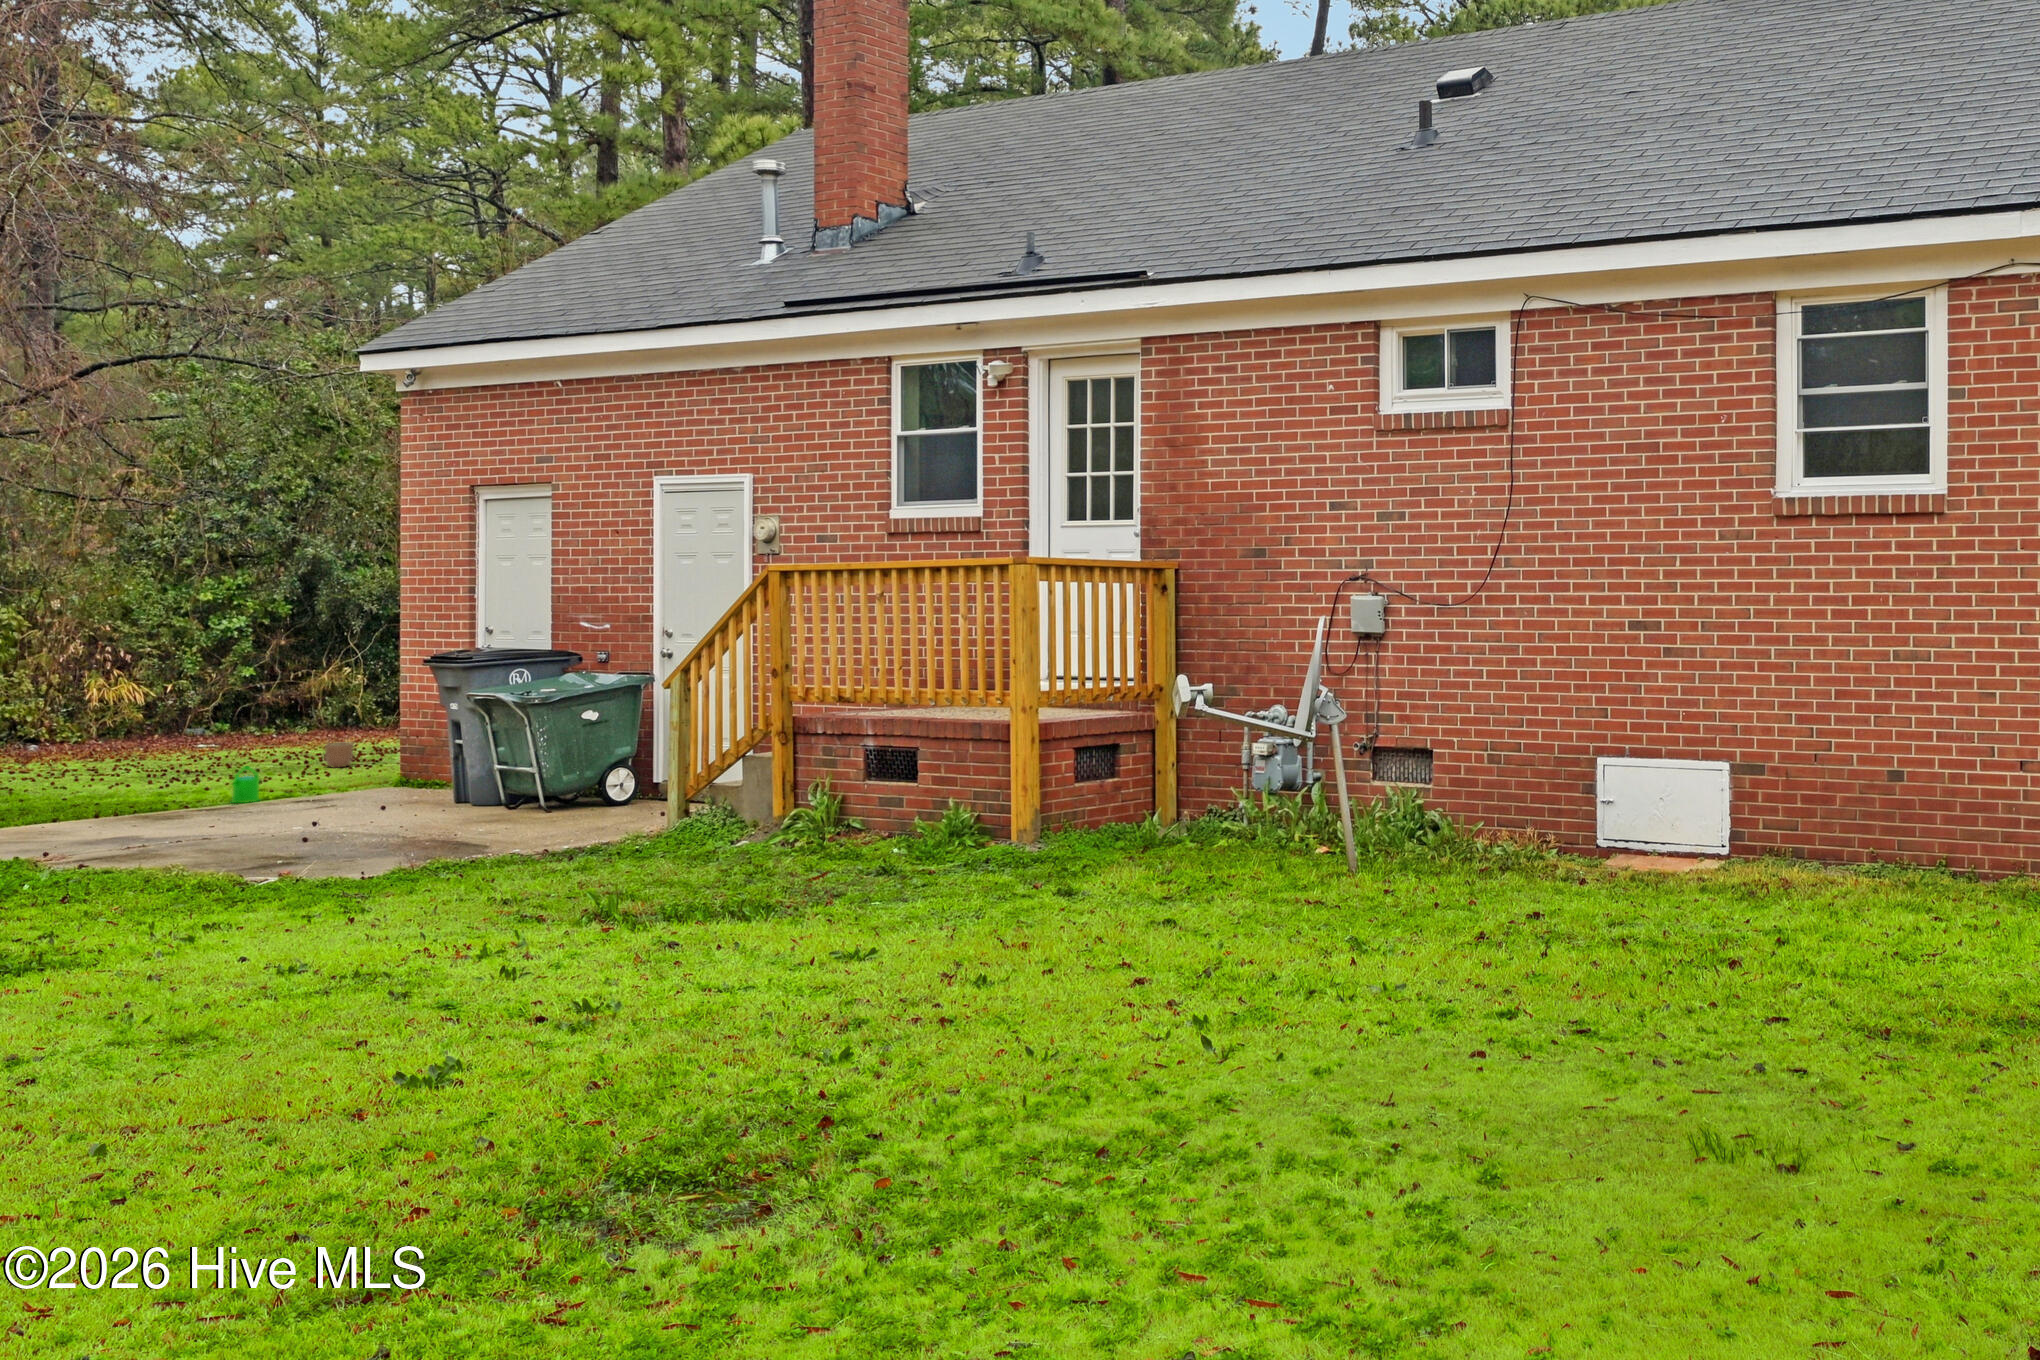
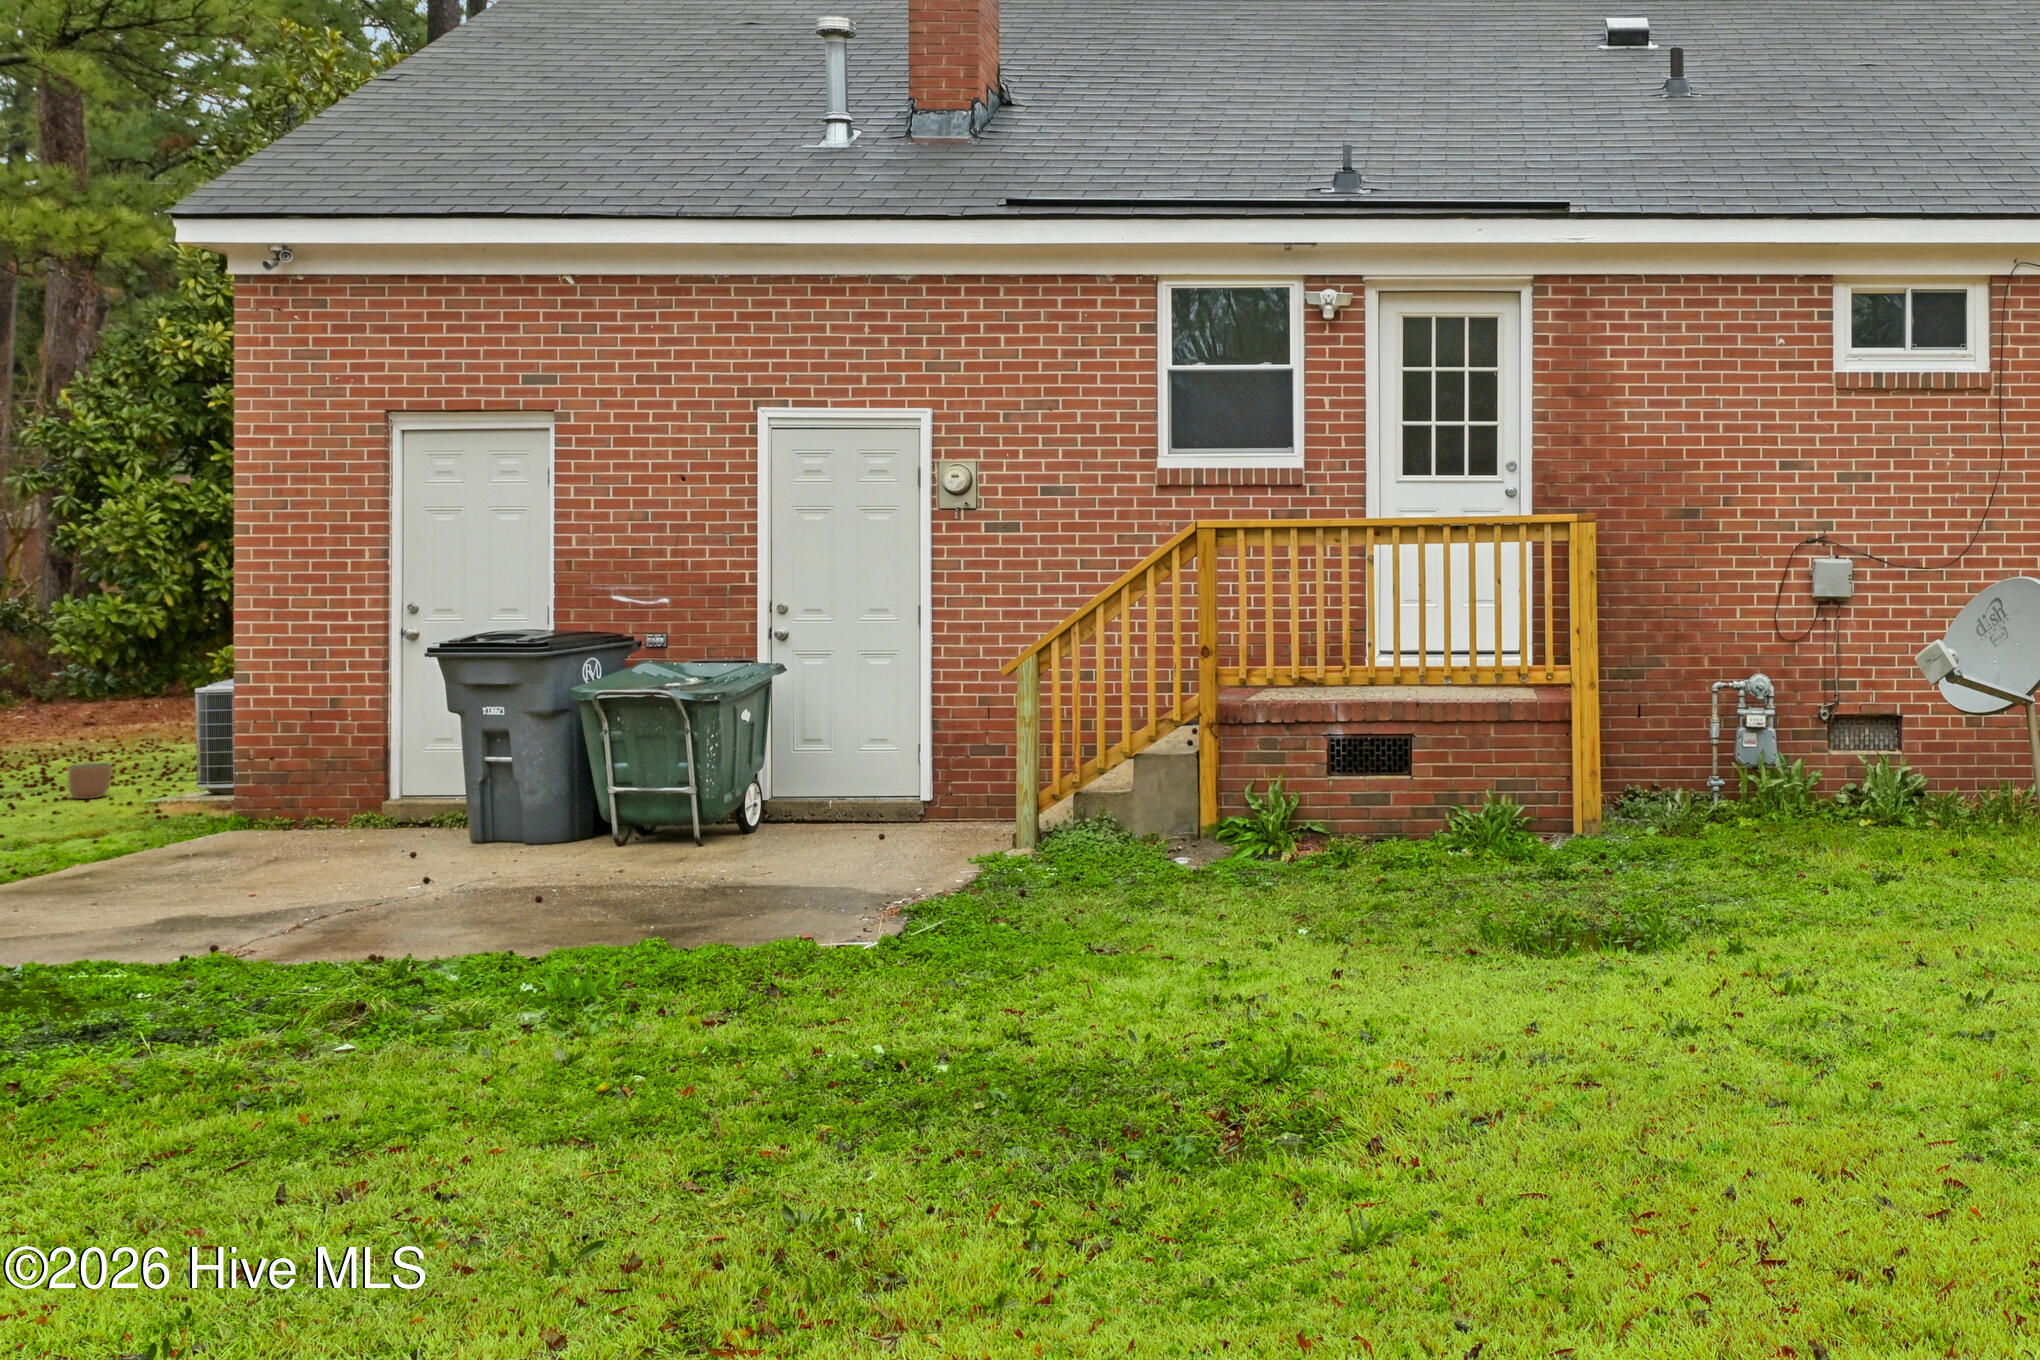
watering can: present [232,766,259,803] -> none [163,802,211,856]

